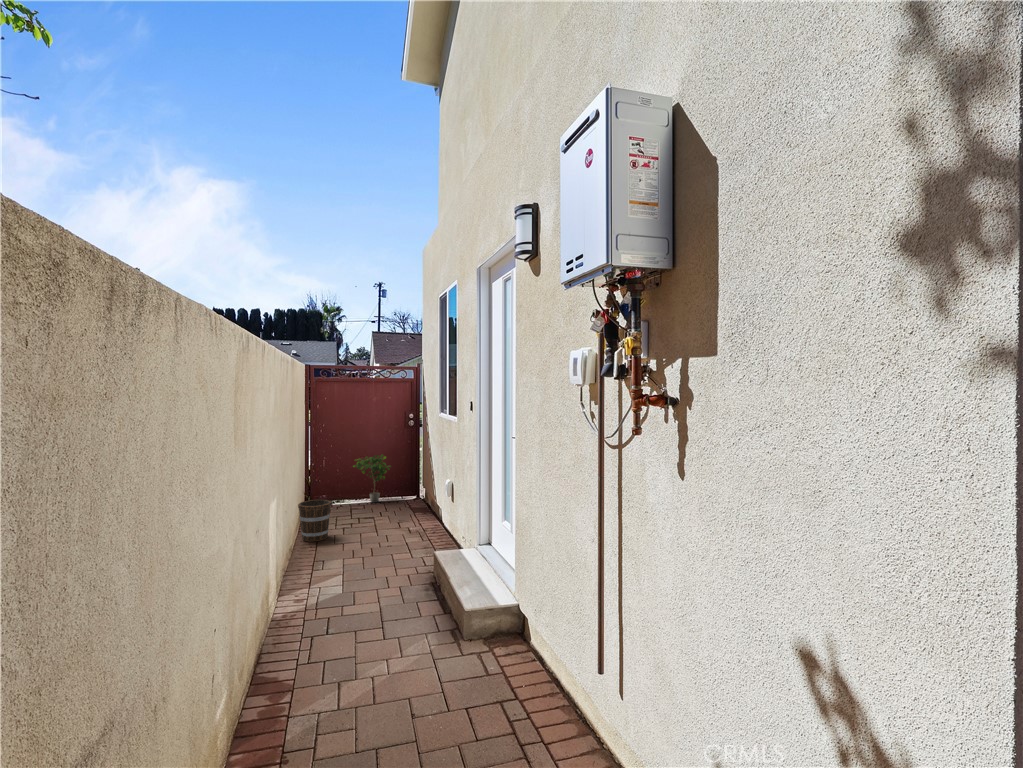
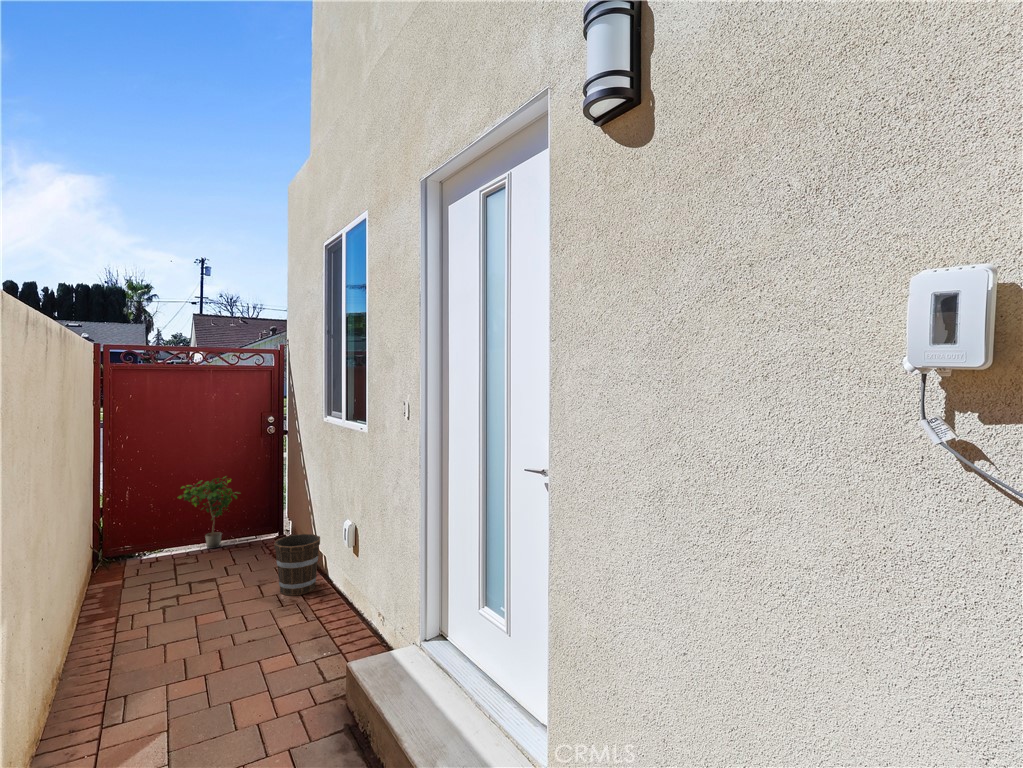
bucket: present [298,500,331,542] -> present [274,534,320,596]

